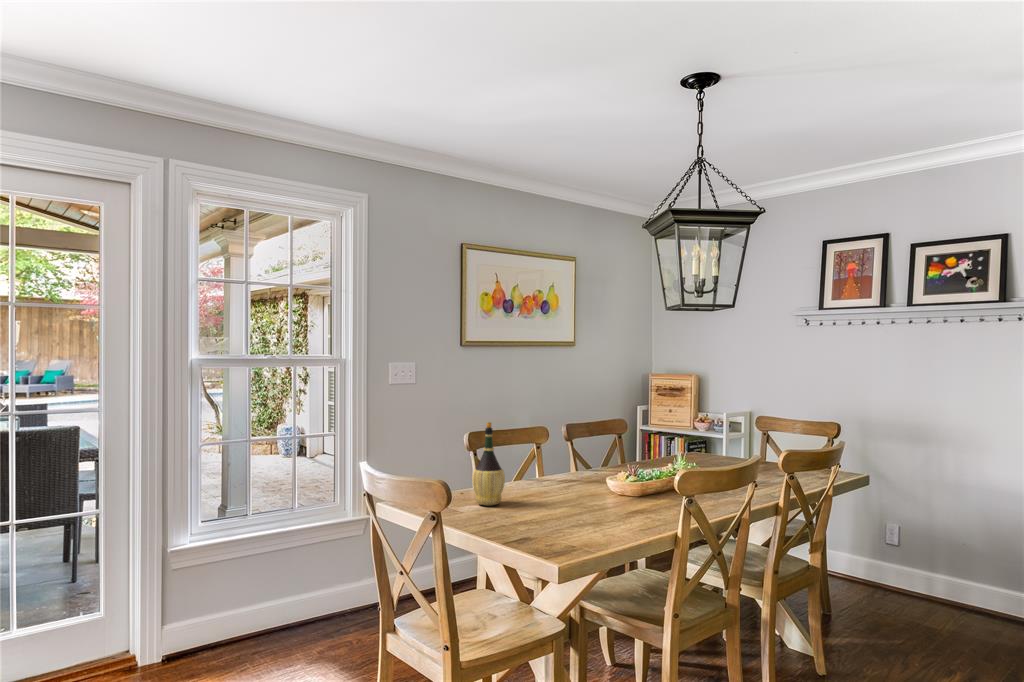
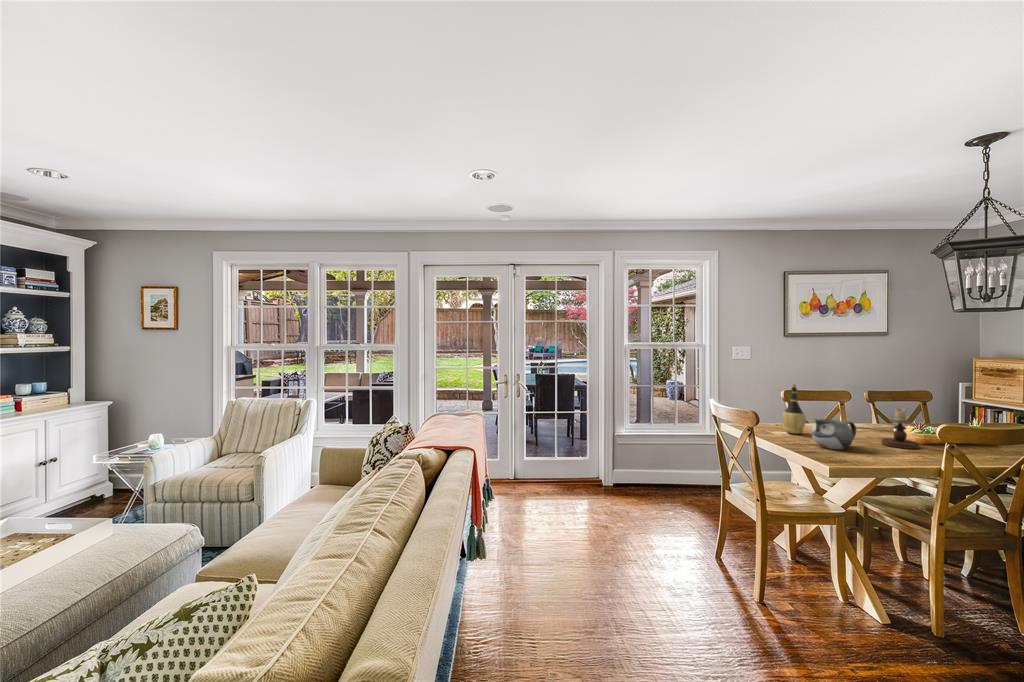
candlestick: none [598,449,639,508] -> present [882,408,919,449]
teapot: none [519,477,574,526] -> present [812,419,856,449]

